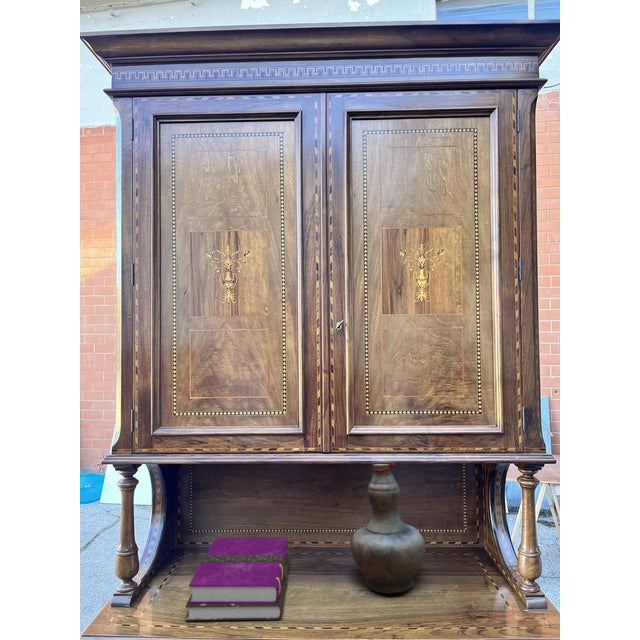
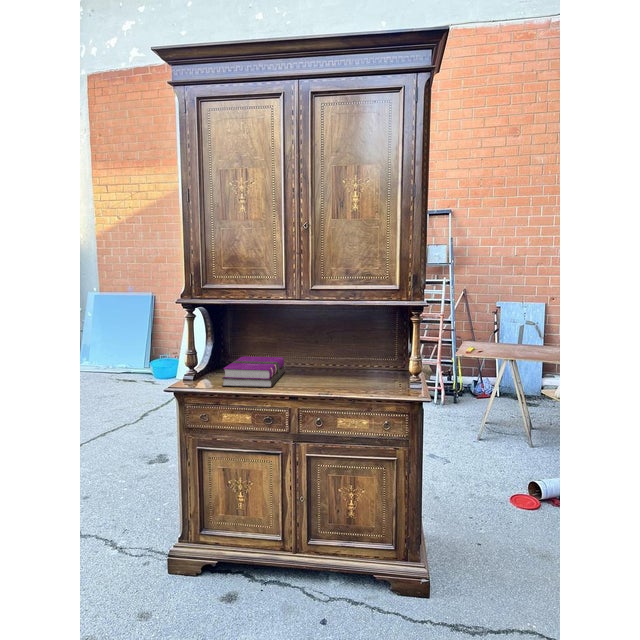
decorative vase: present [351,463,426,594] -> none [316,302,359,381]

